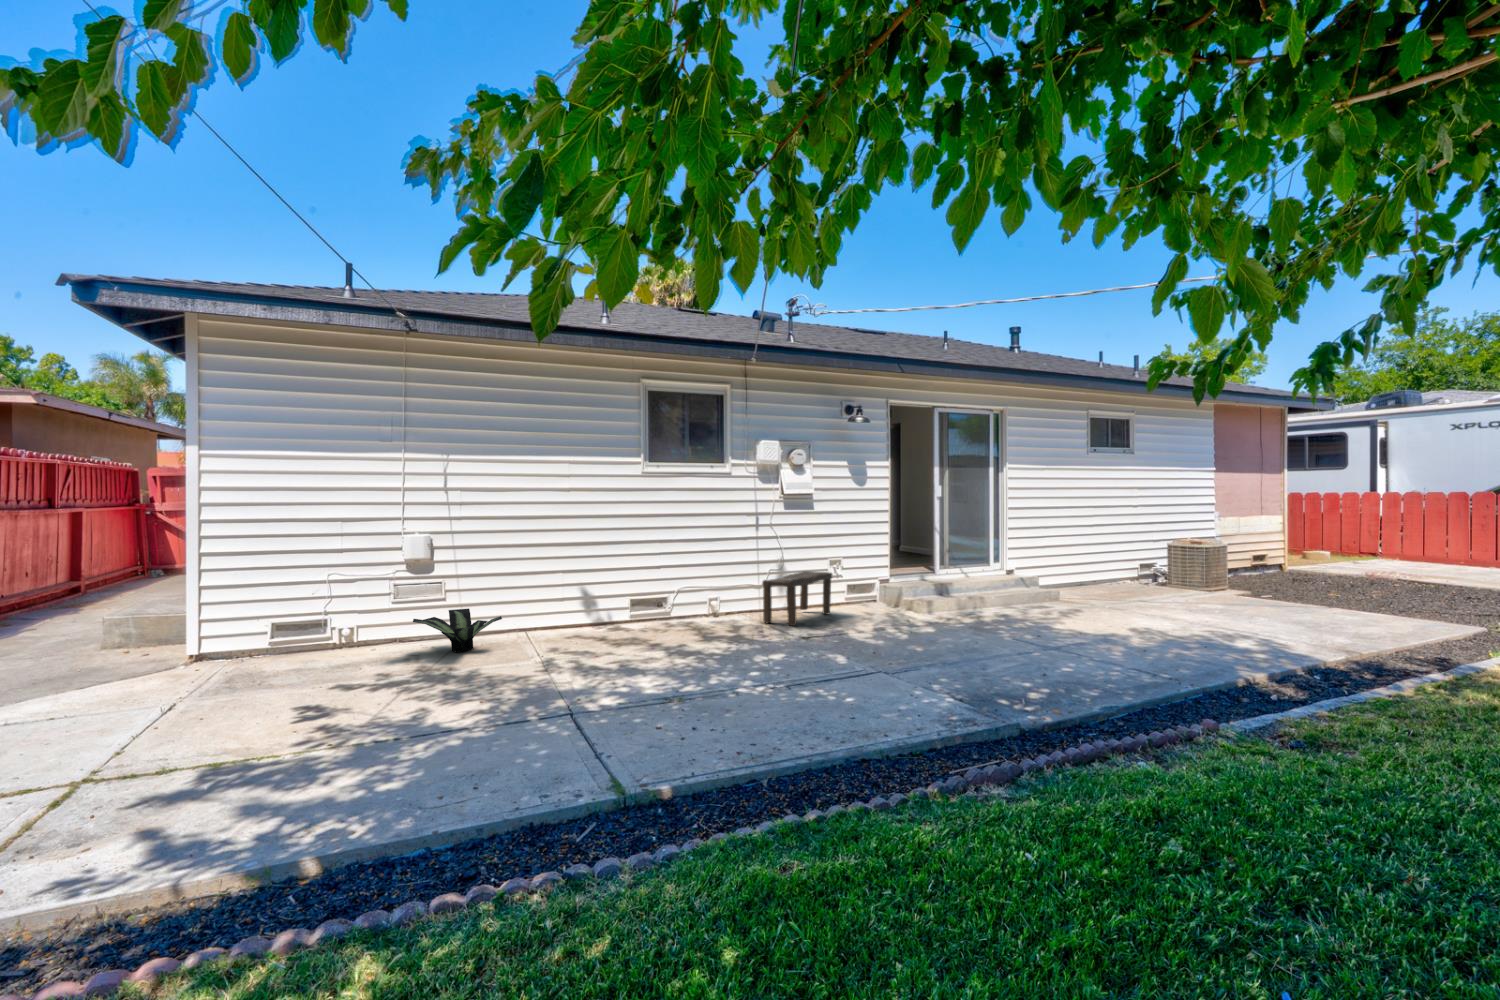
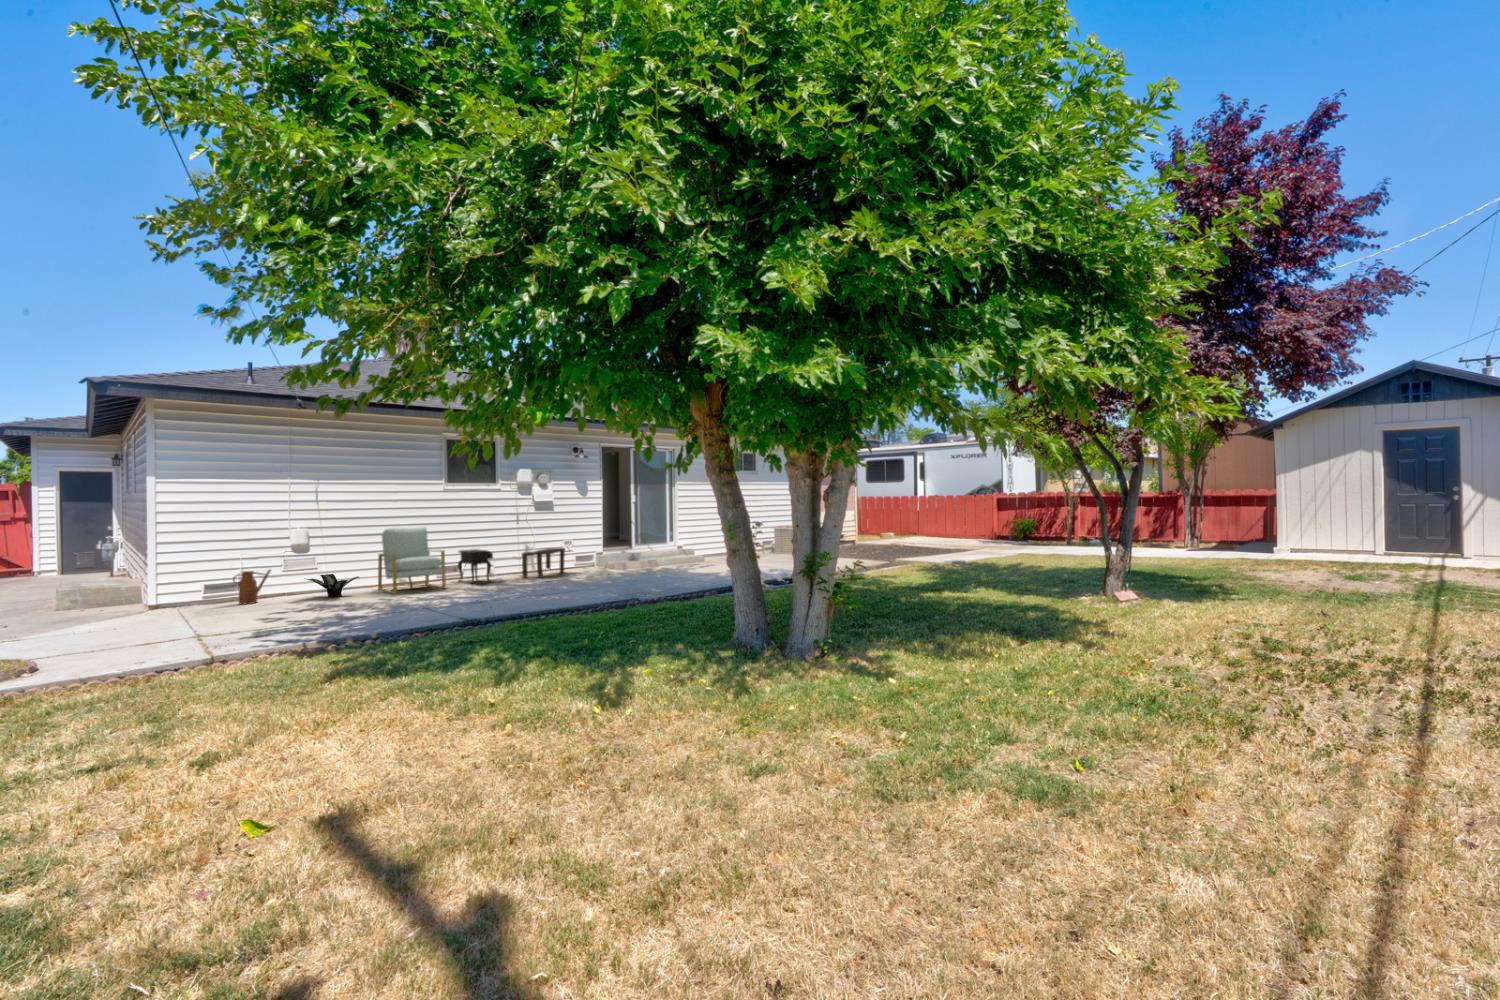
chair: none [539,535,636,652] -> present [378,527,446,594]
side table: none [663,571,716,634] -> present [458,549,493,584]
watering can: none [310,600,371,659] -> present [233,570,271,605]

